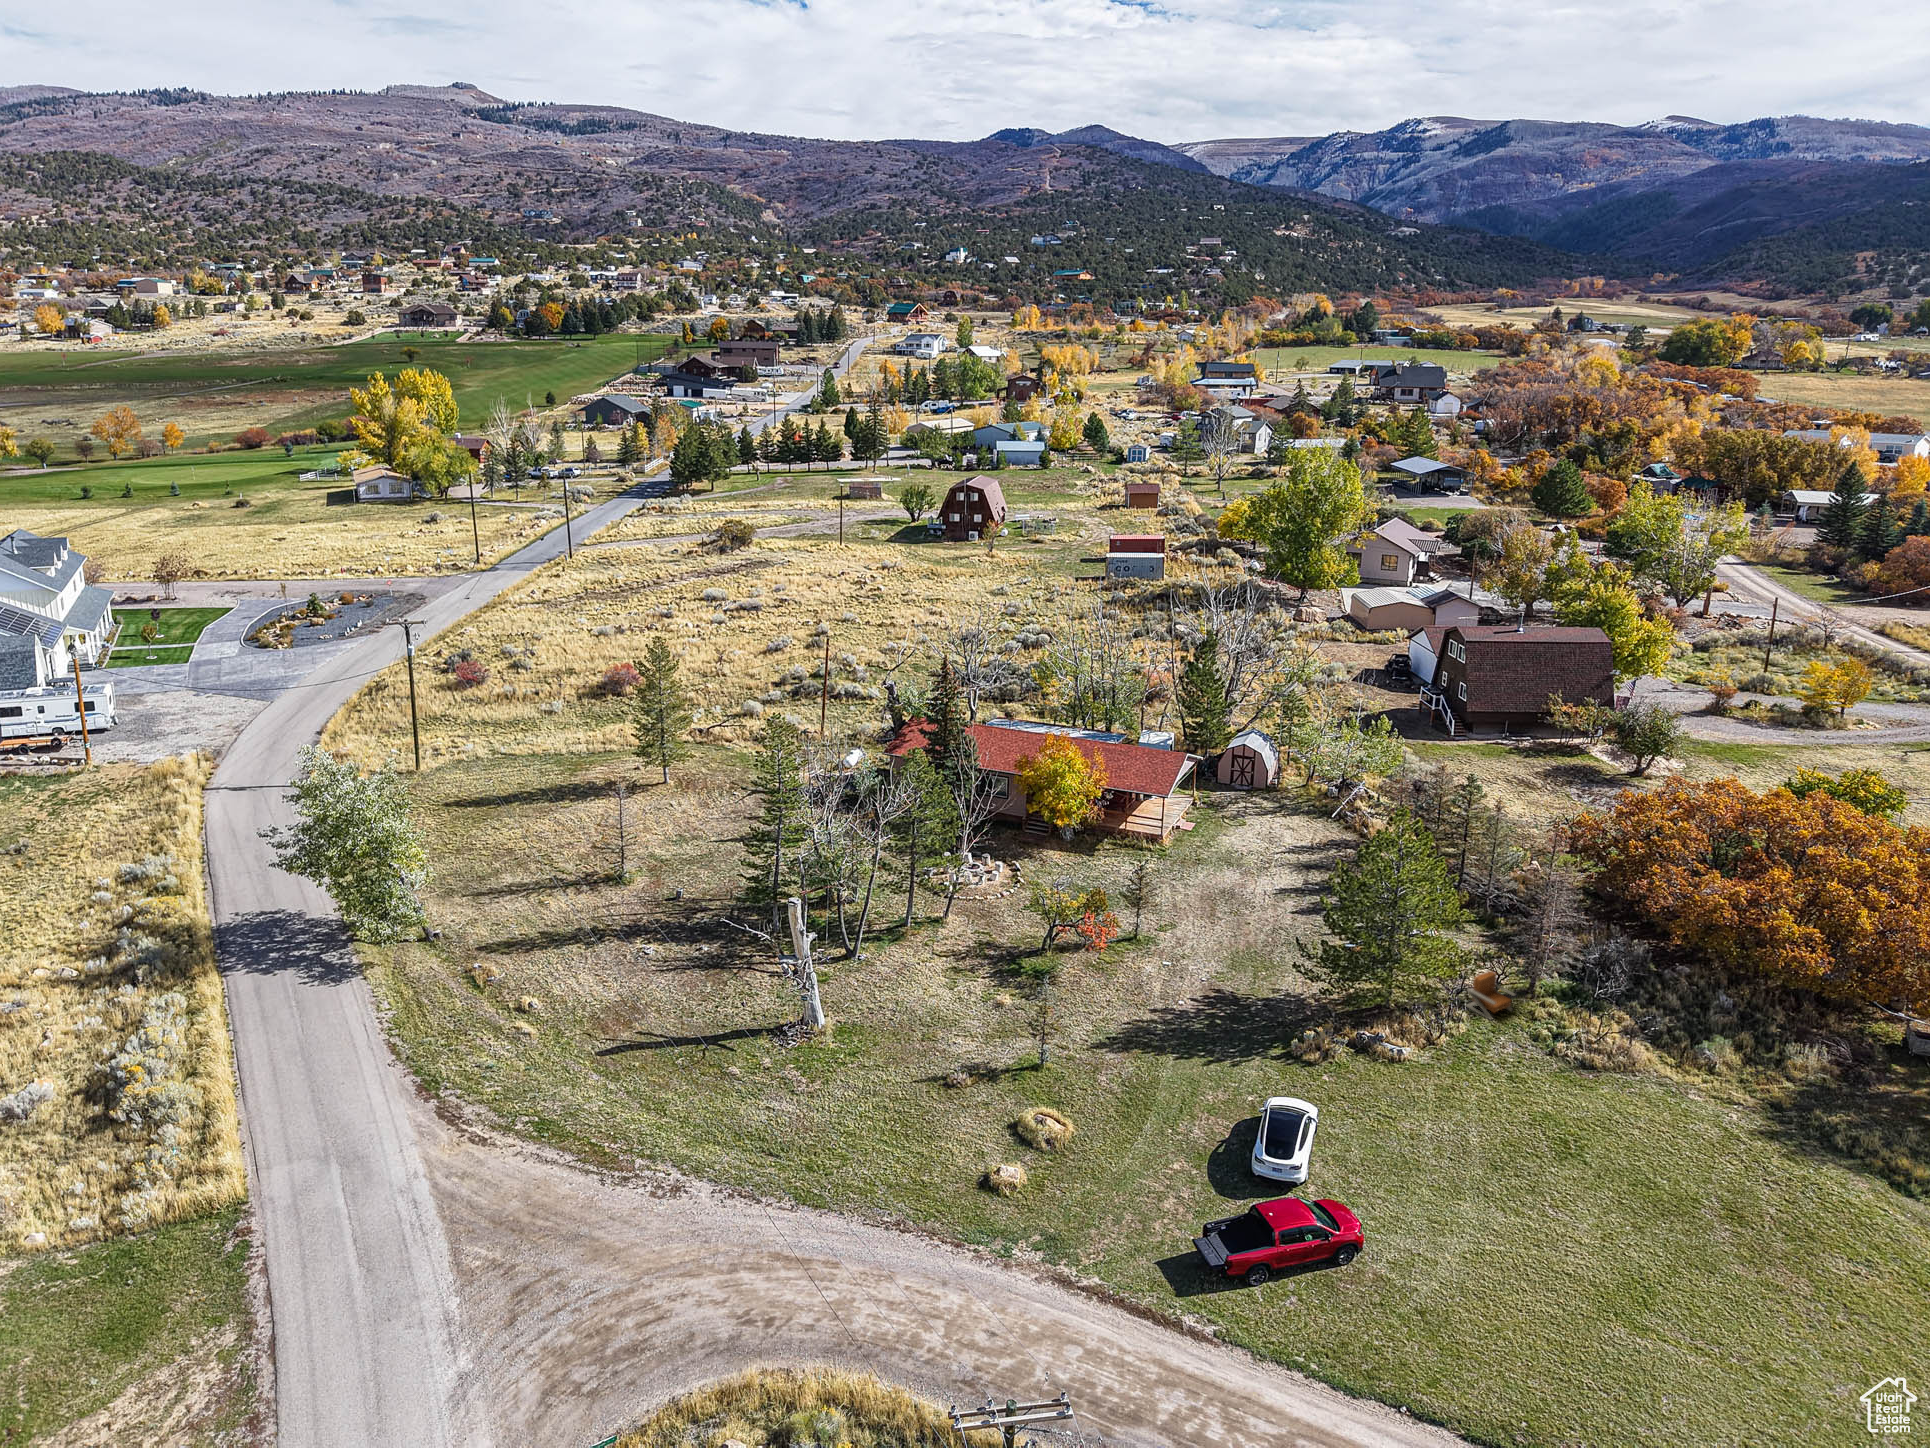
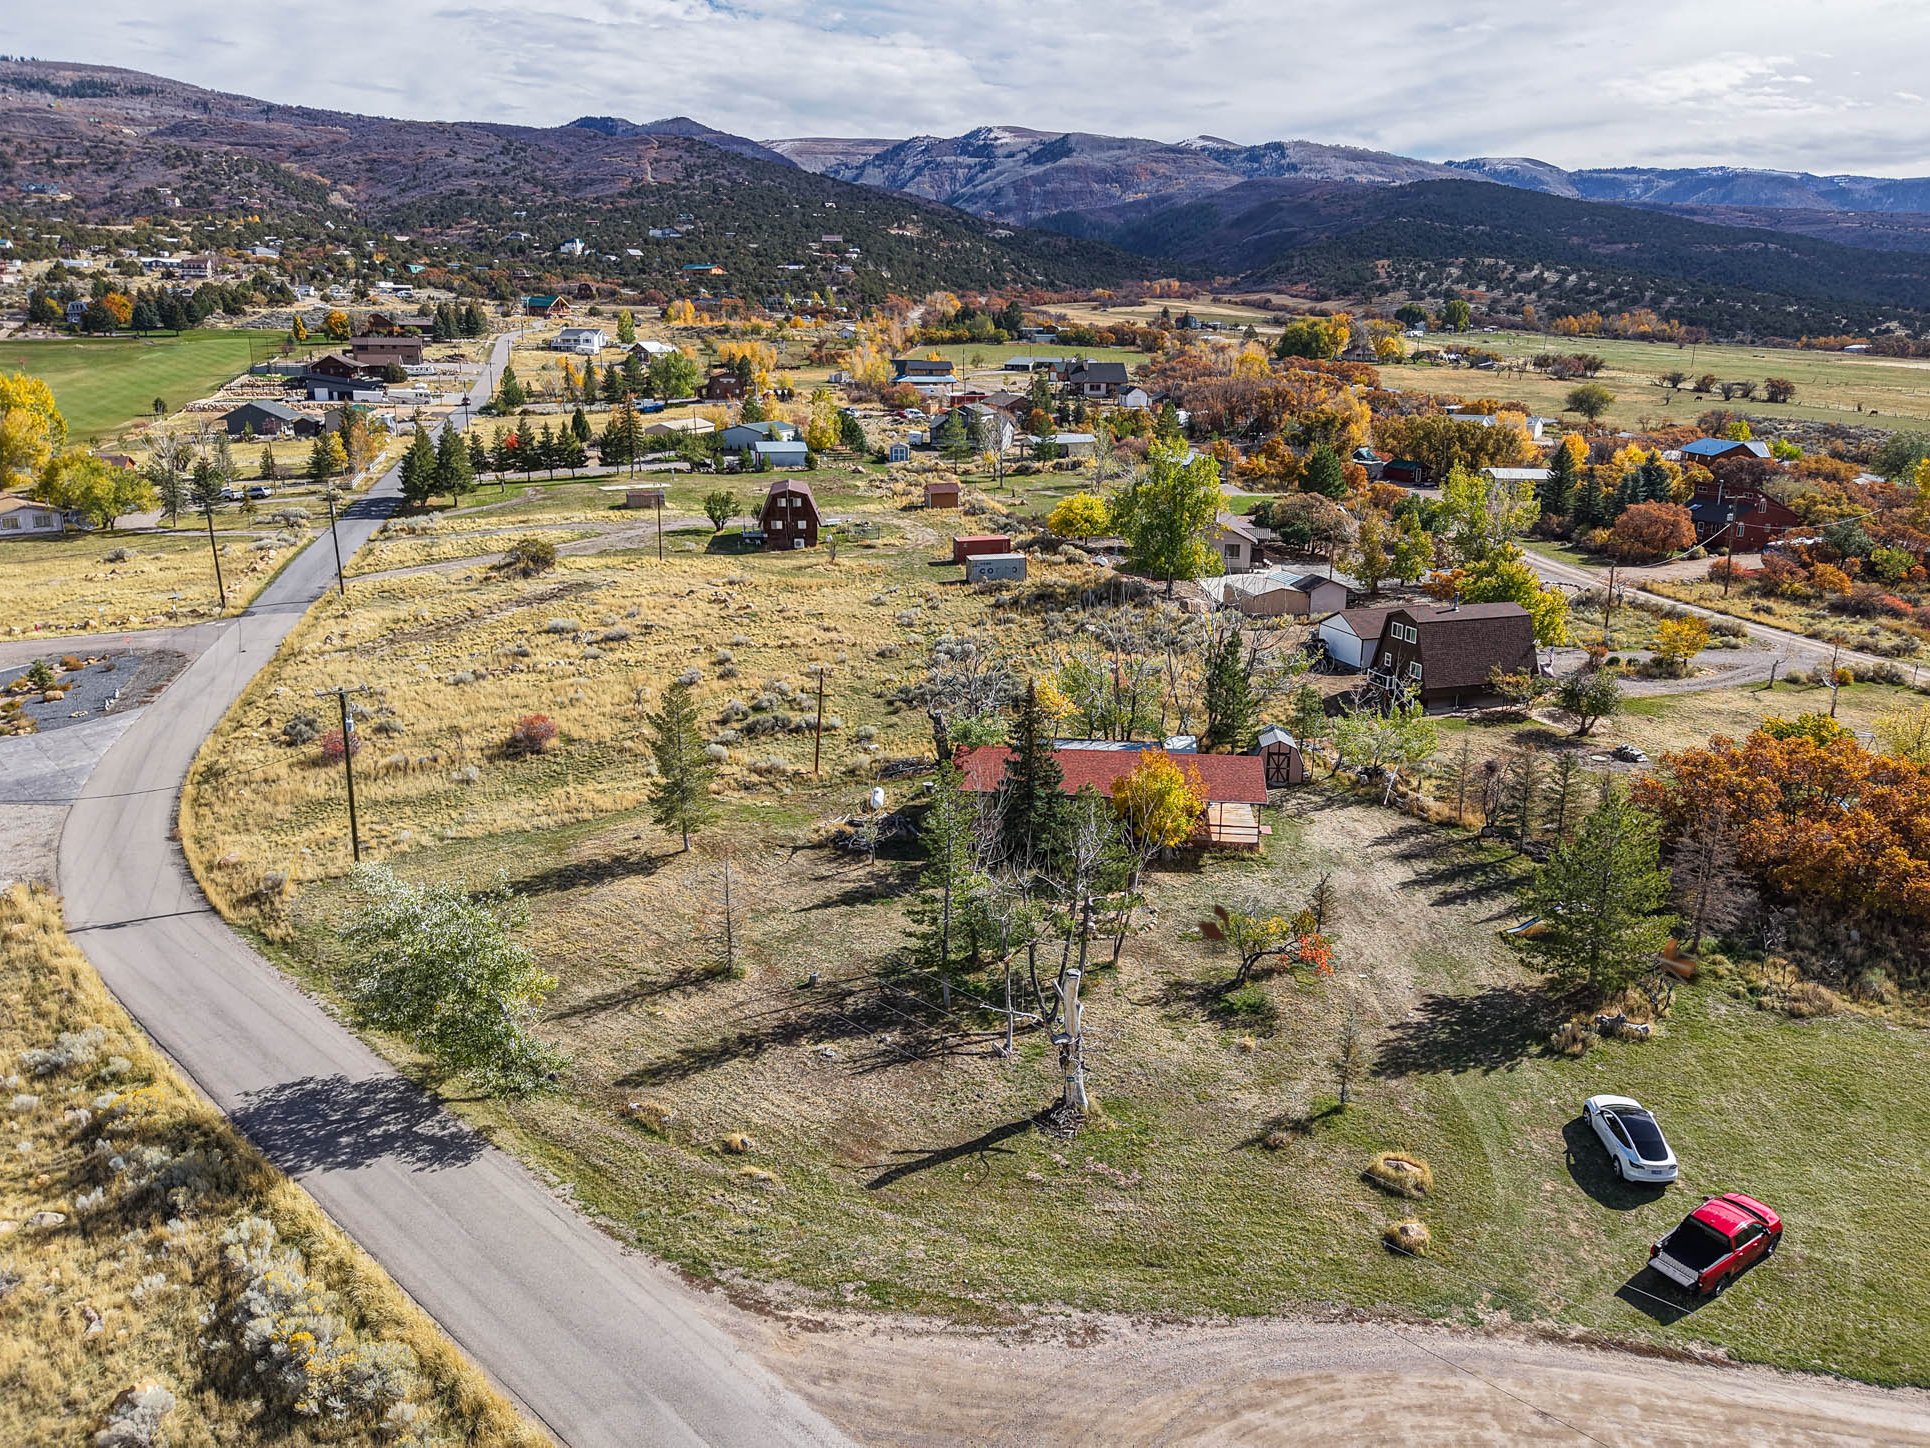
bench: none [1014,874,1038,921] -> present [1198,904,1229,953]

